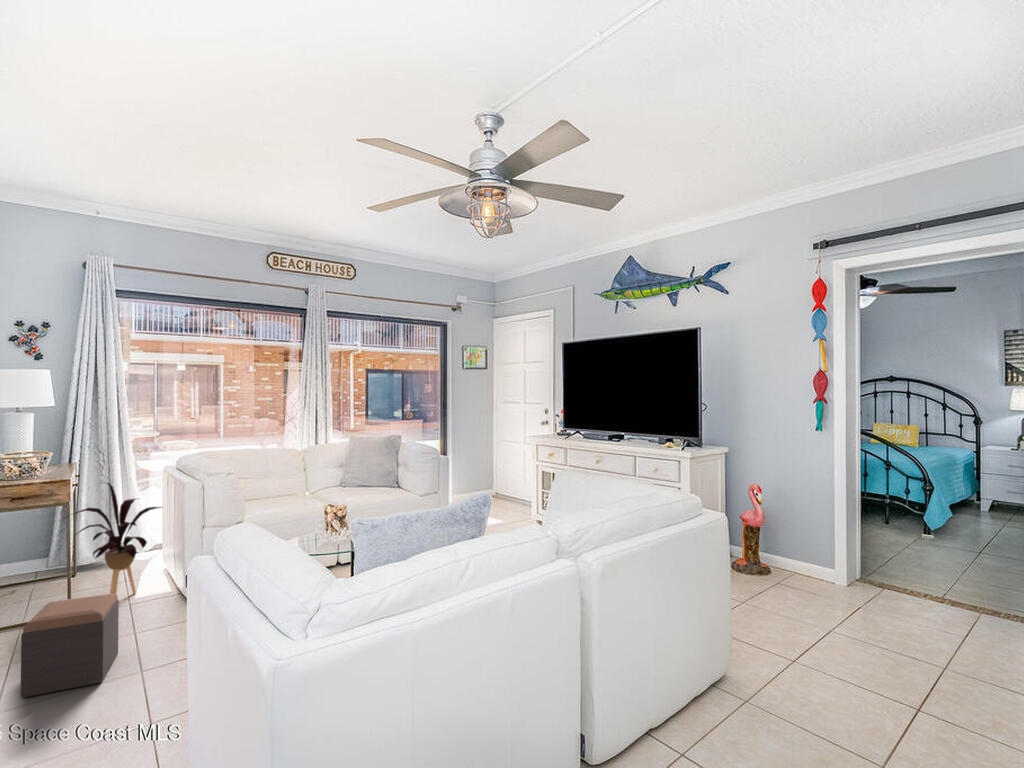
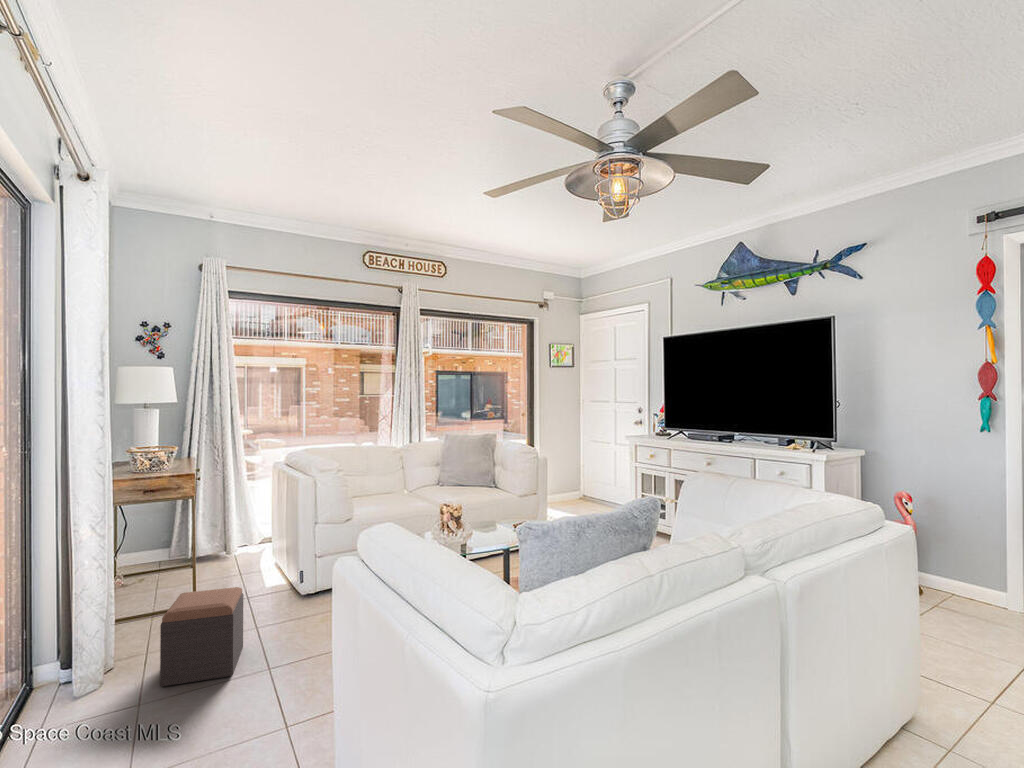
house plant: present [74,483,161,594] -> none [187,477,276,594]

